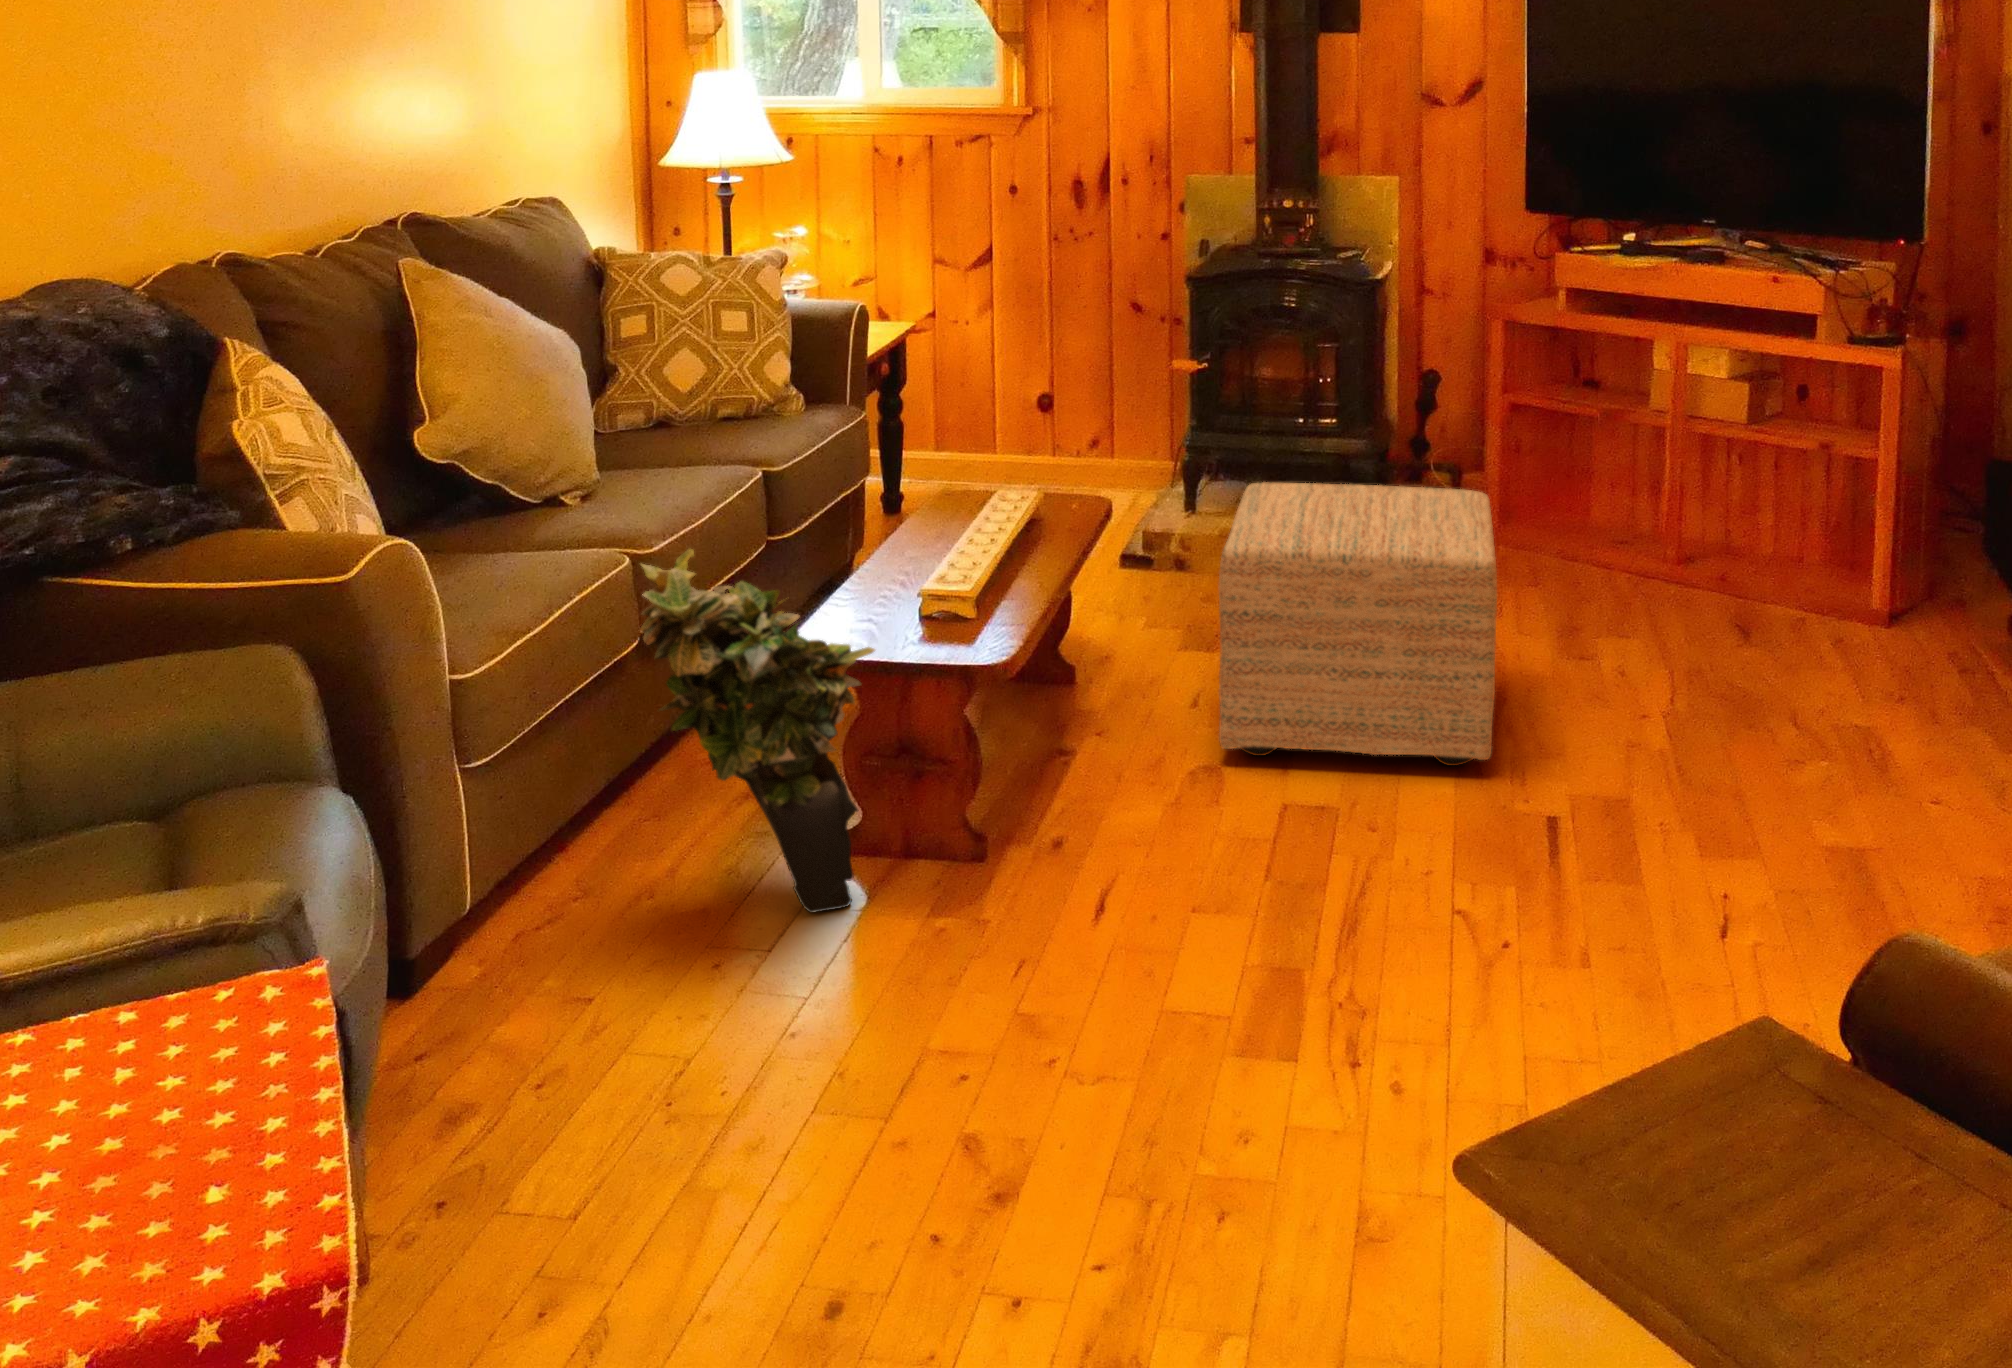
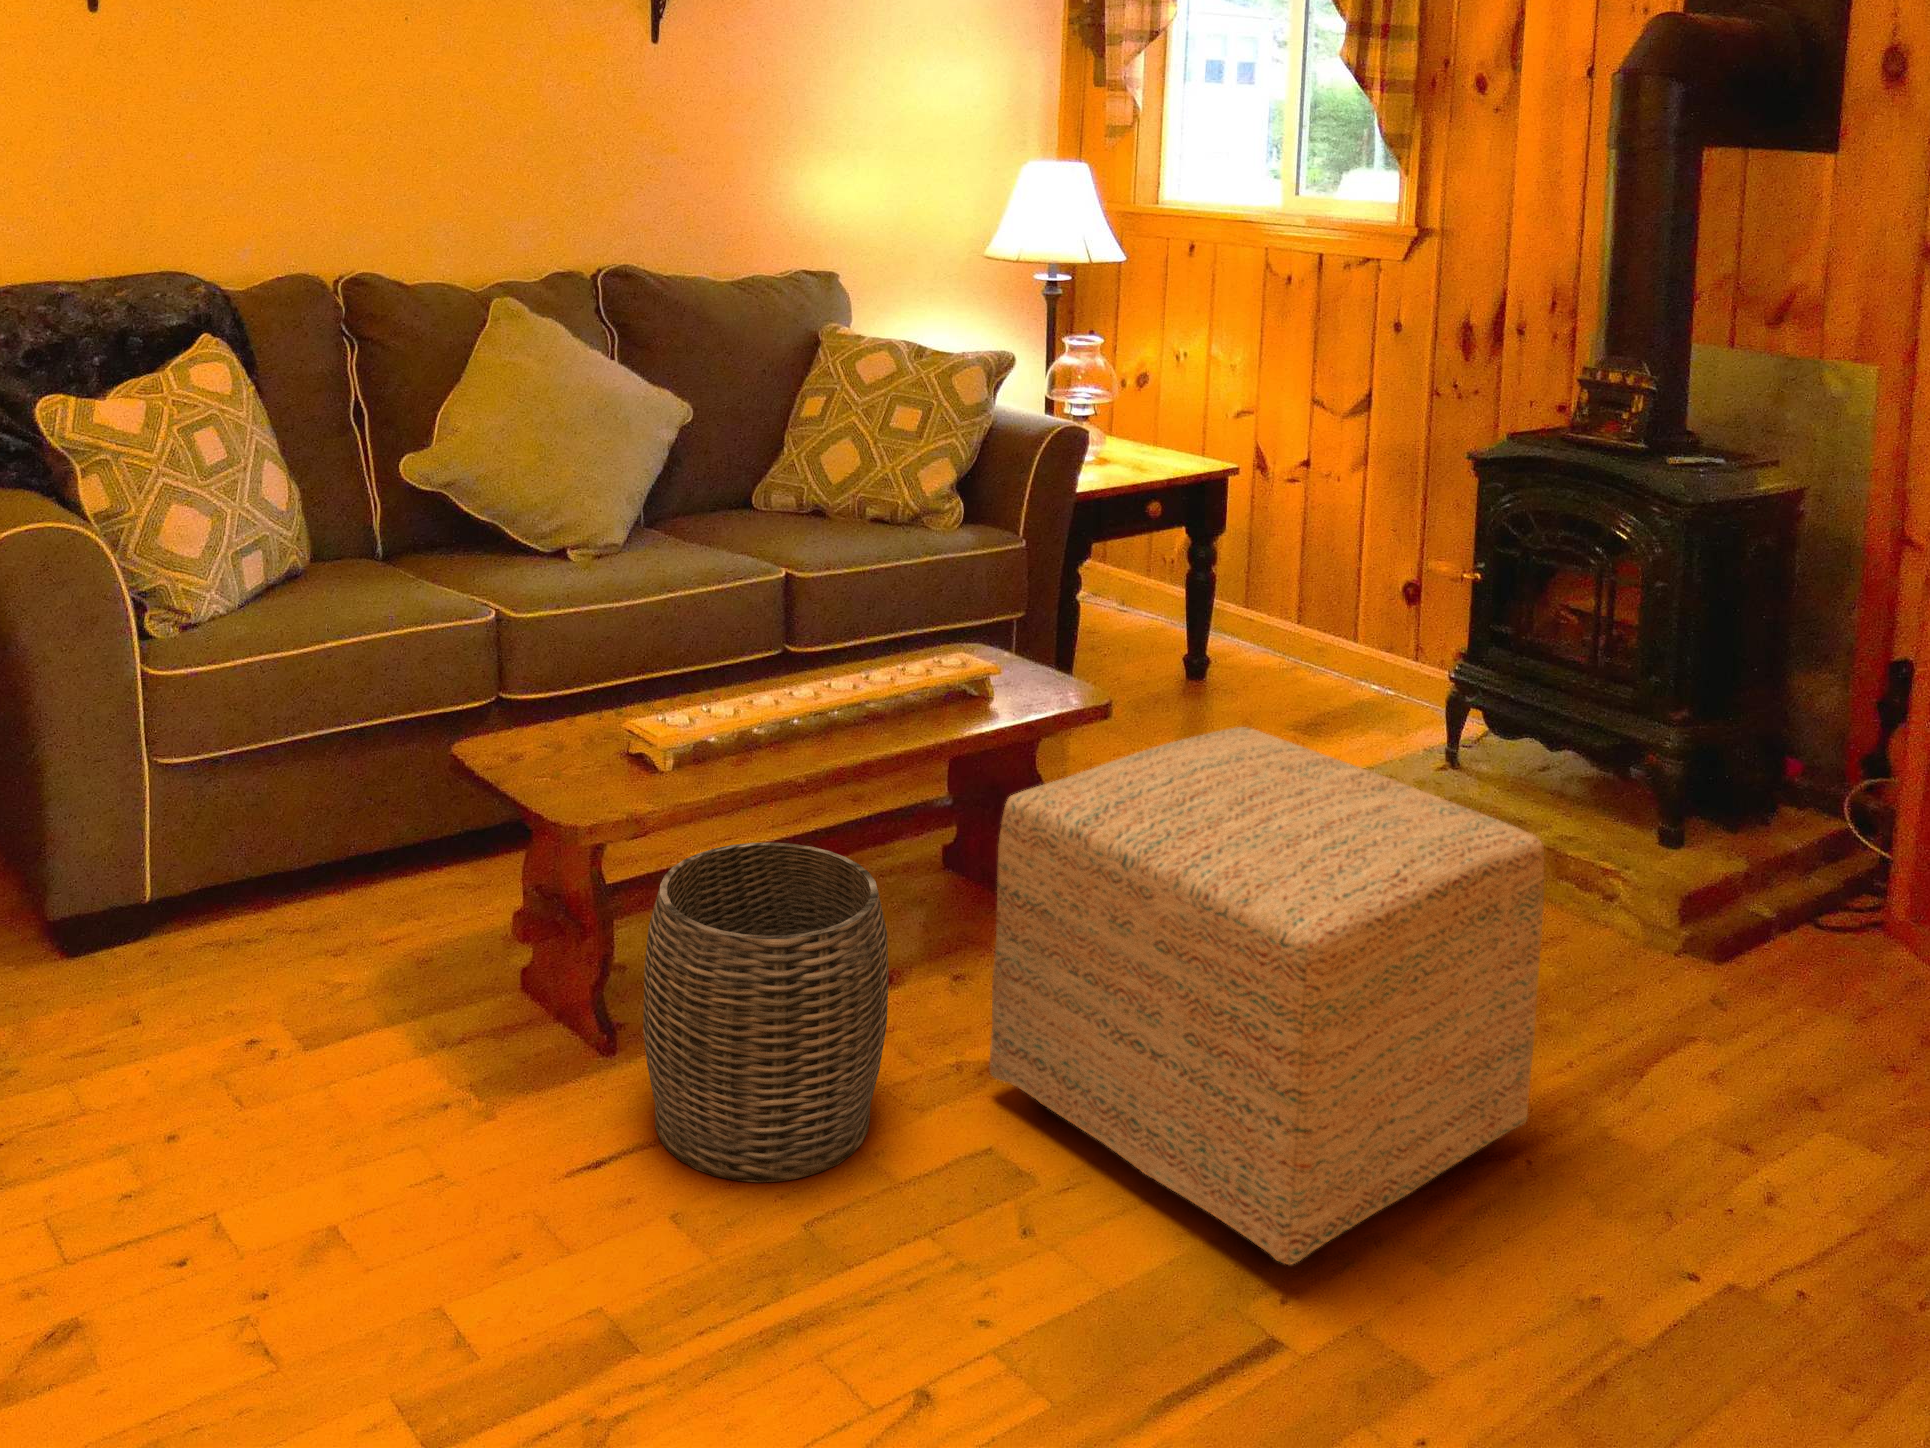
potted plant: present [641,549,875,913] -> none [162,607,441,1072]
woven basket: none [1036,626,1218,858] -> present [643,842,889,1182]

